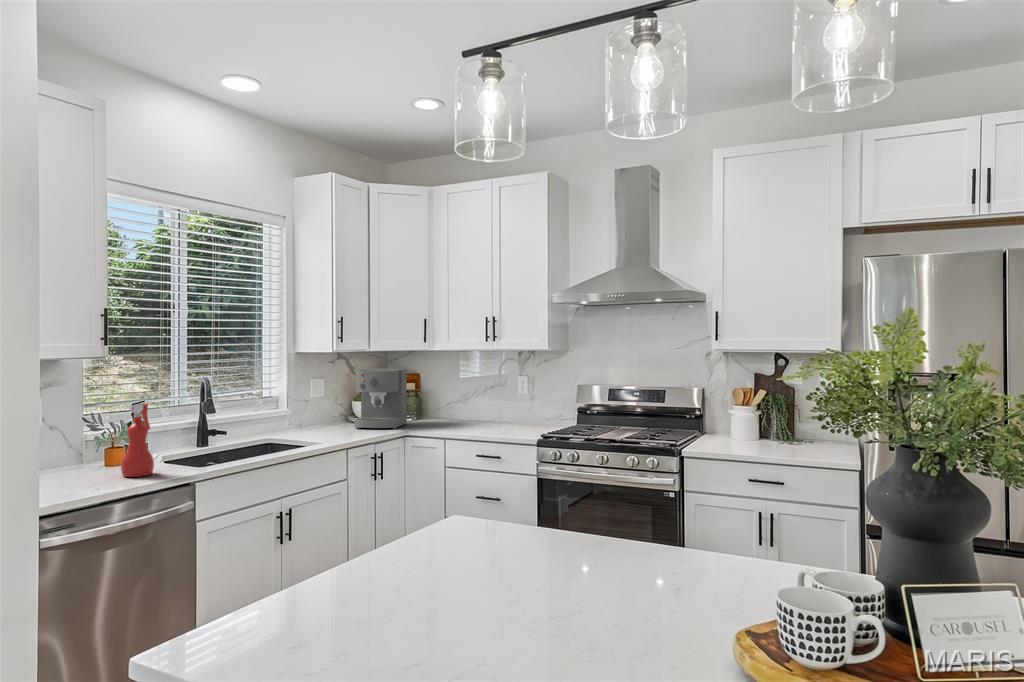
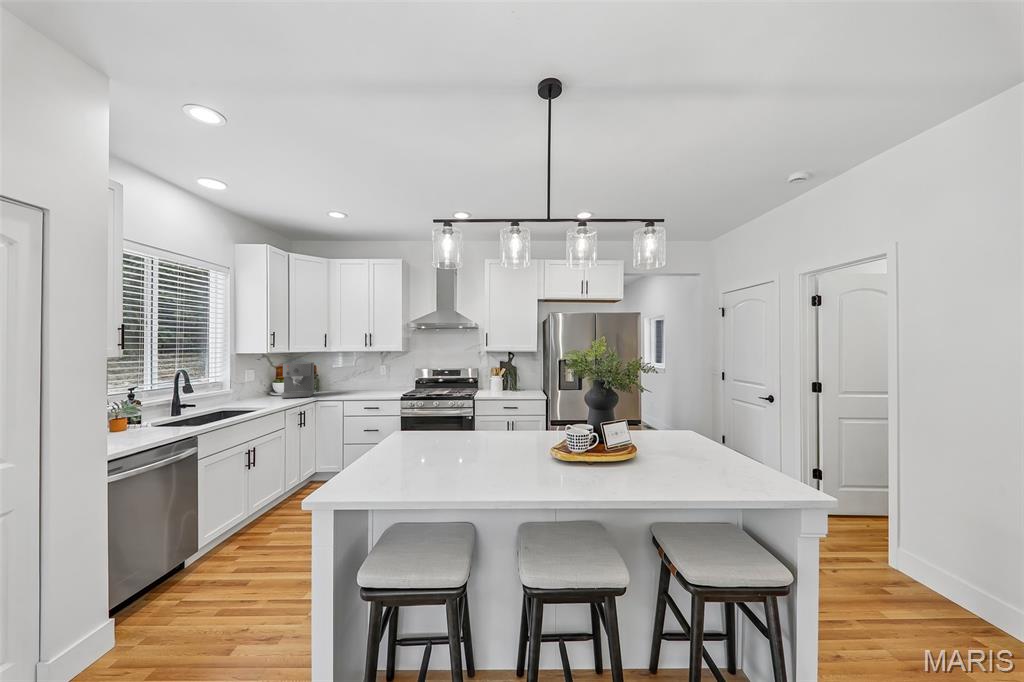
spray bottle: present [121,403,154,477] -> none [136,387,166,437]

